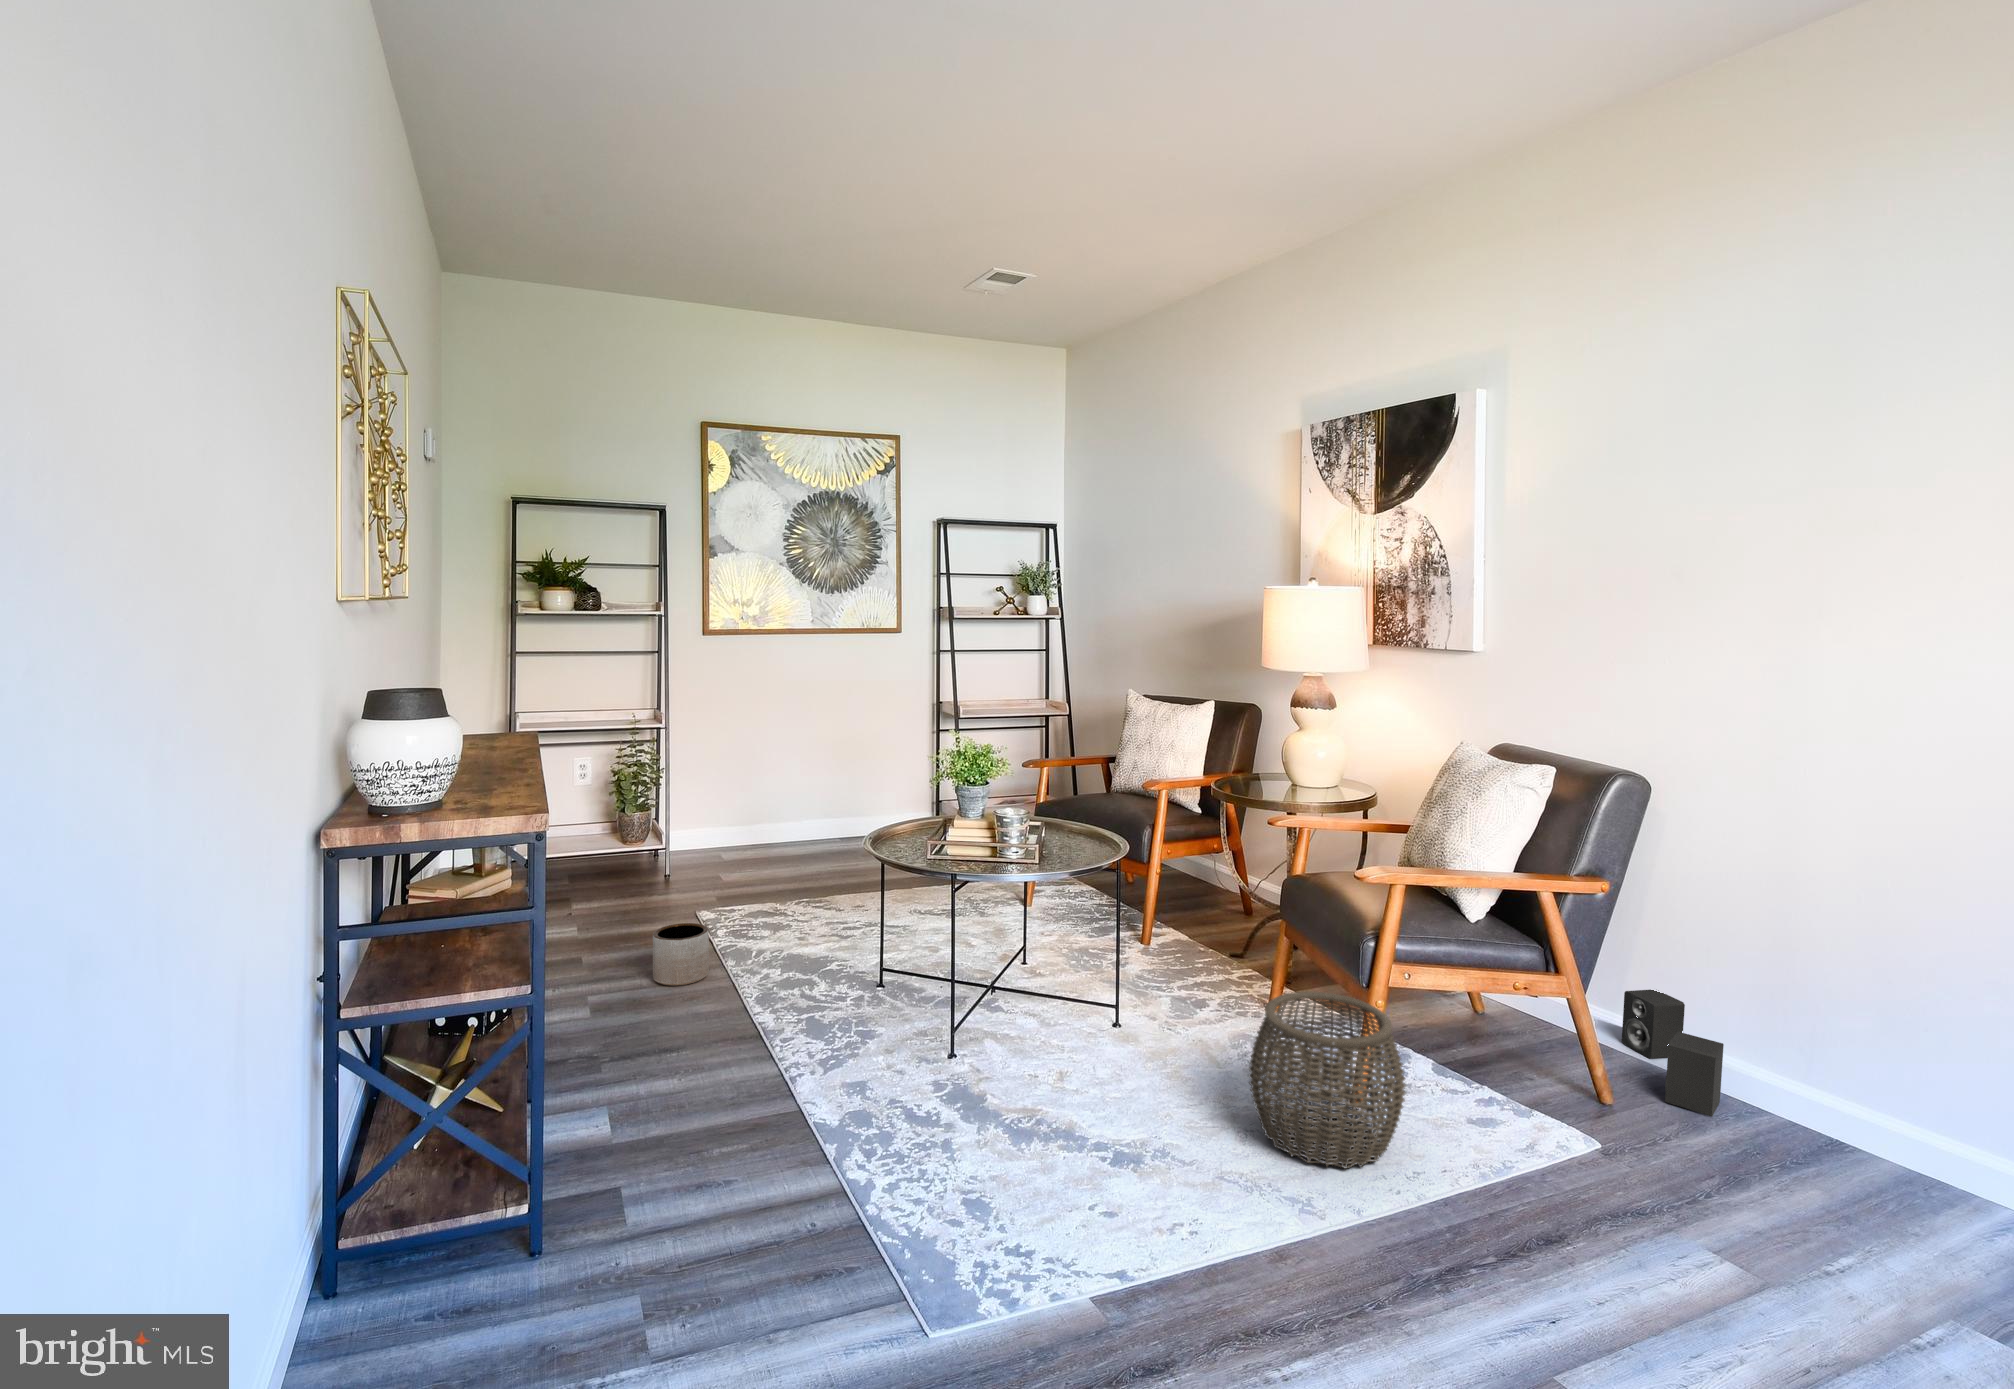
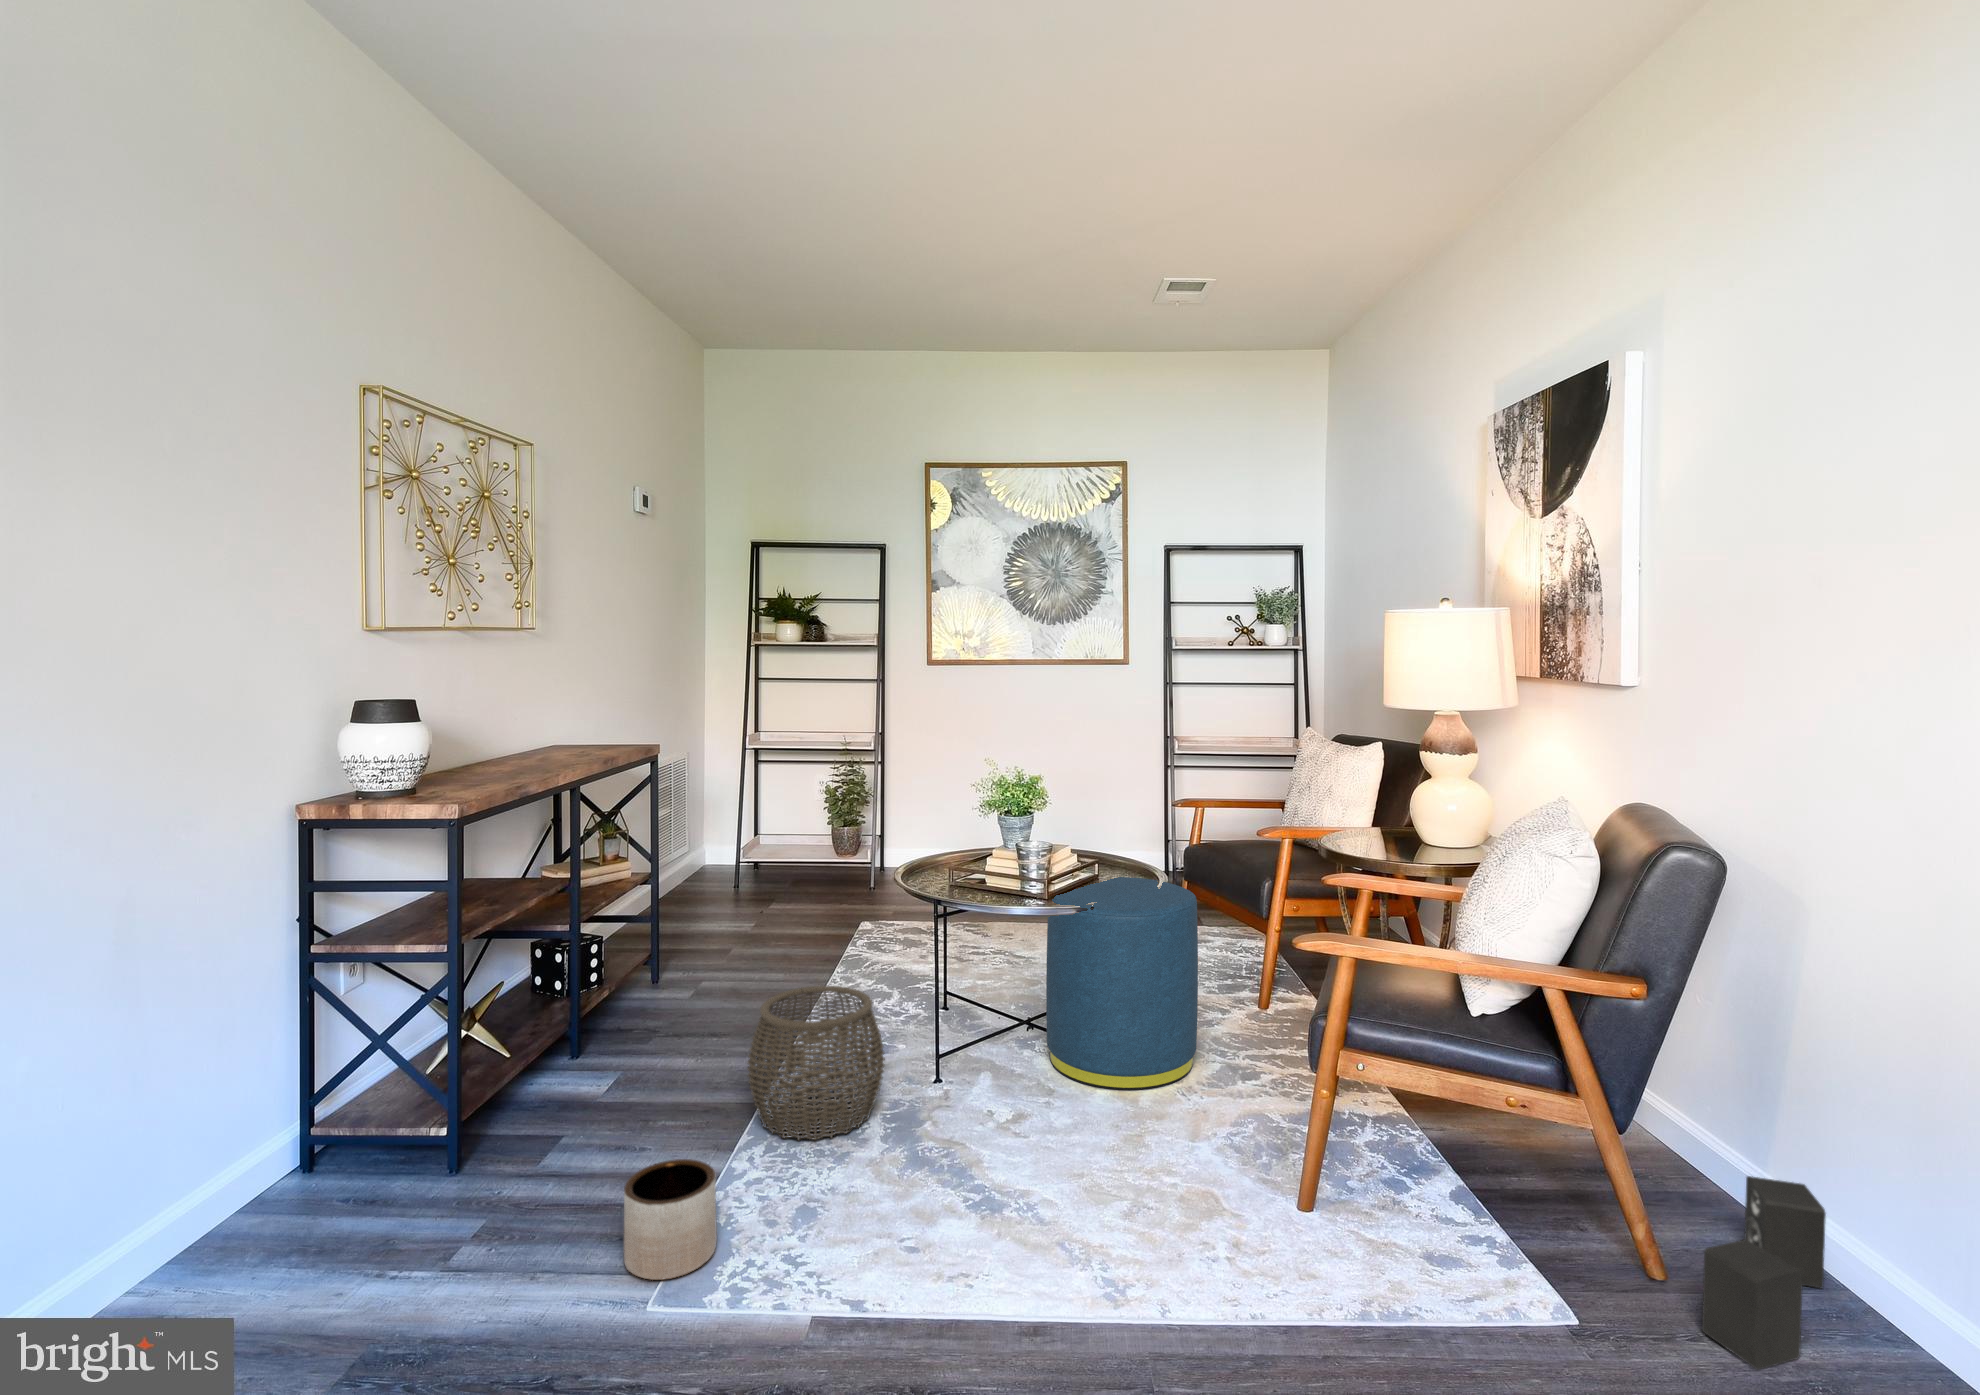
ottoman: none [1034,832,1175,1027] -> present [1046,877,1198,1090]
planter: present [653,923,709,986] -> present [624,1159,717,1280]
woven basket: present [1249,992,1405,1168] -> present [748,986,885,1140]

